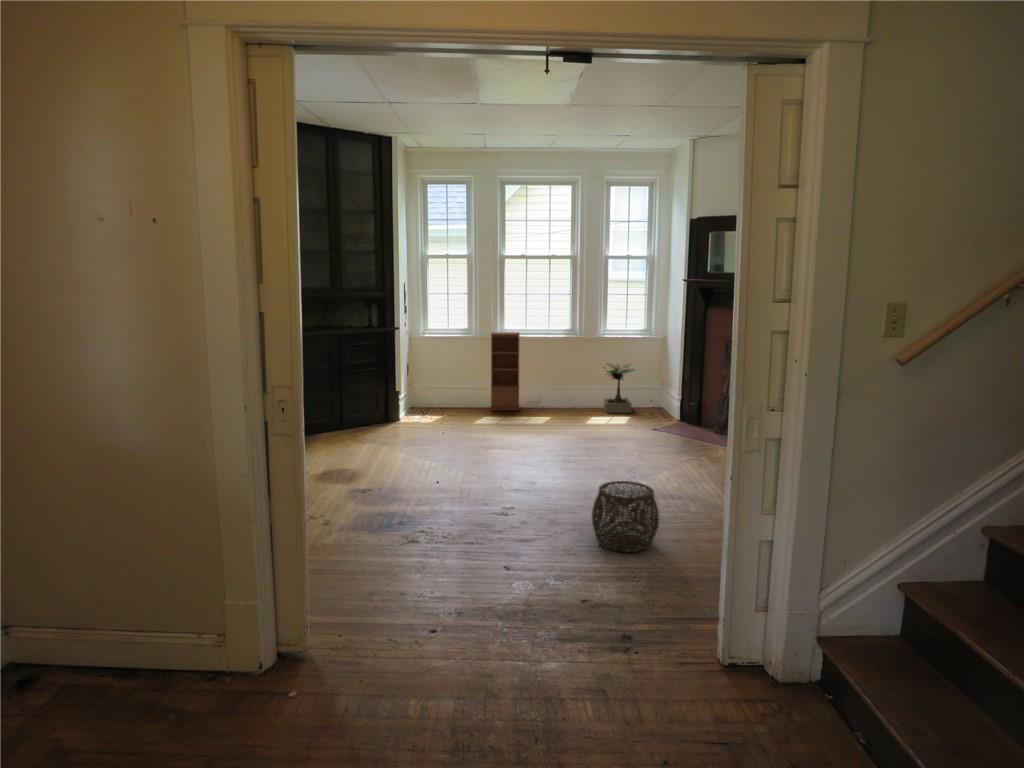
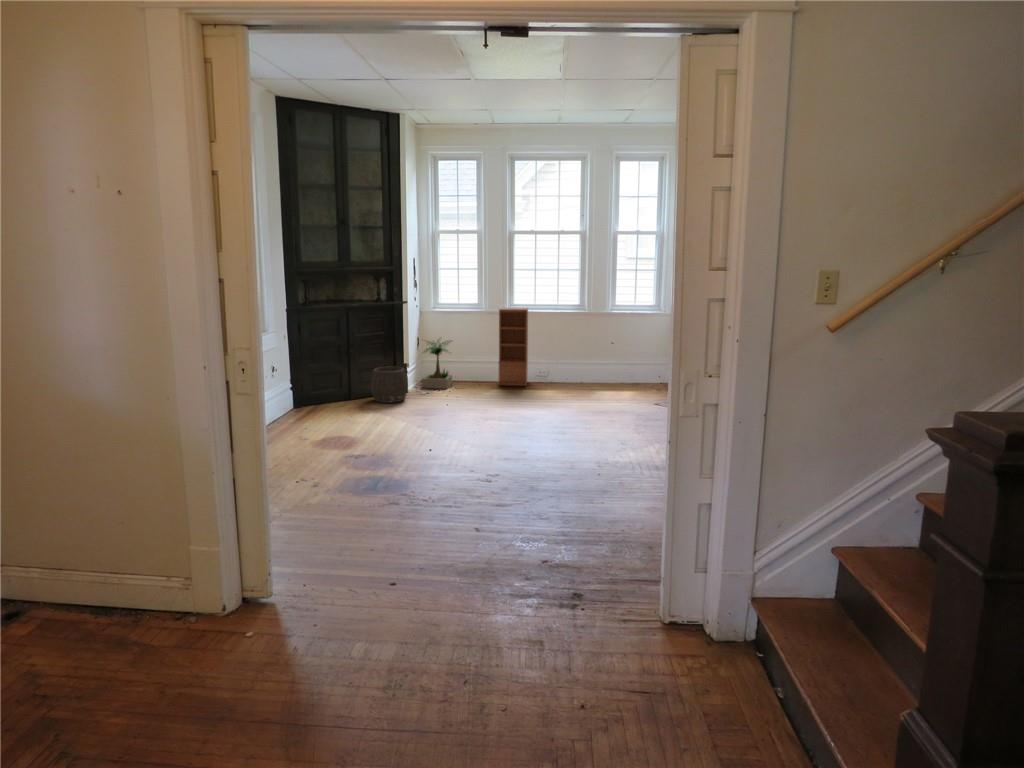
potted plant: present [604,364,633,413] -> present [422,337,452,389]
woven basket: present [592,481,659,552] -> present [371,367,408,403]

